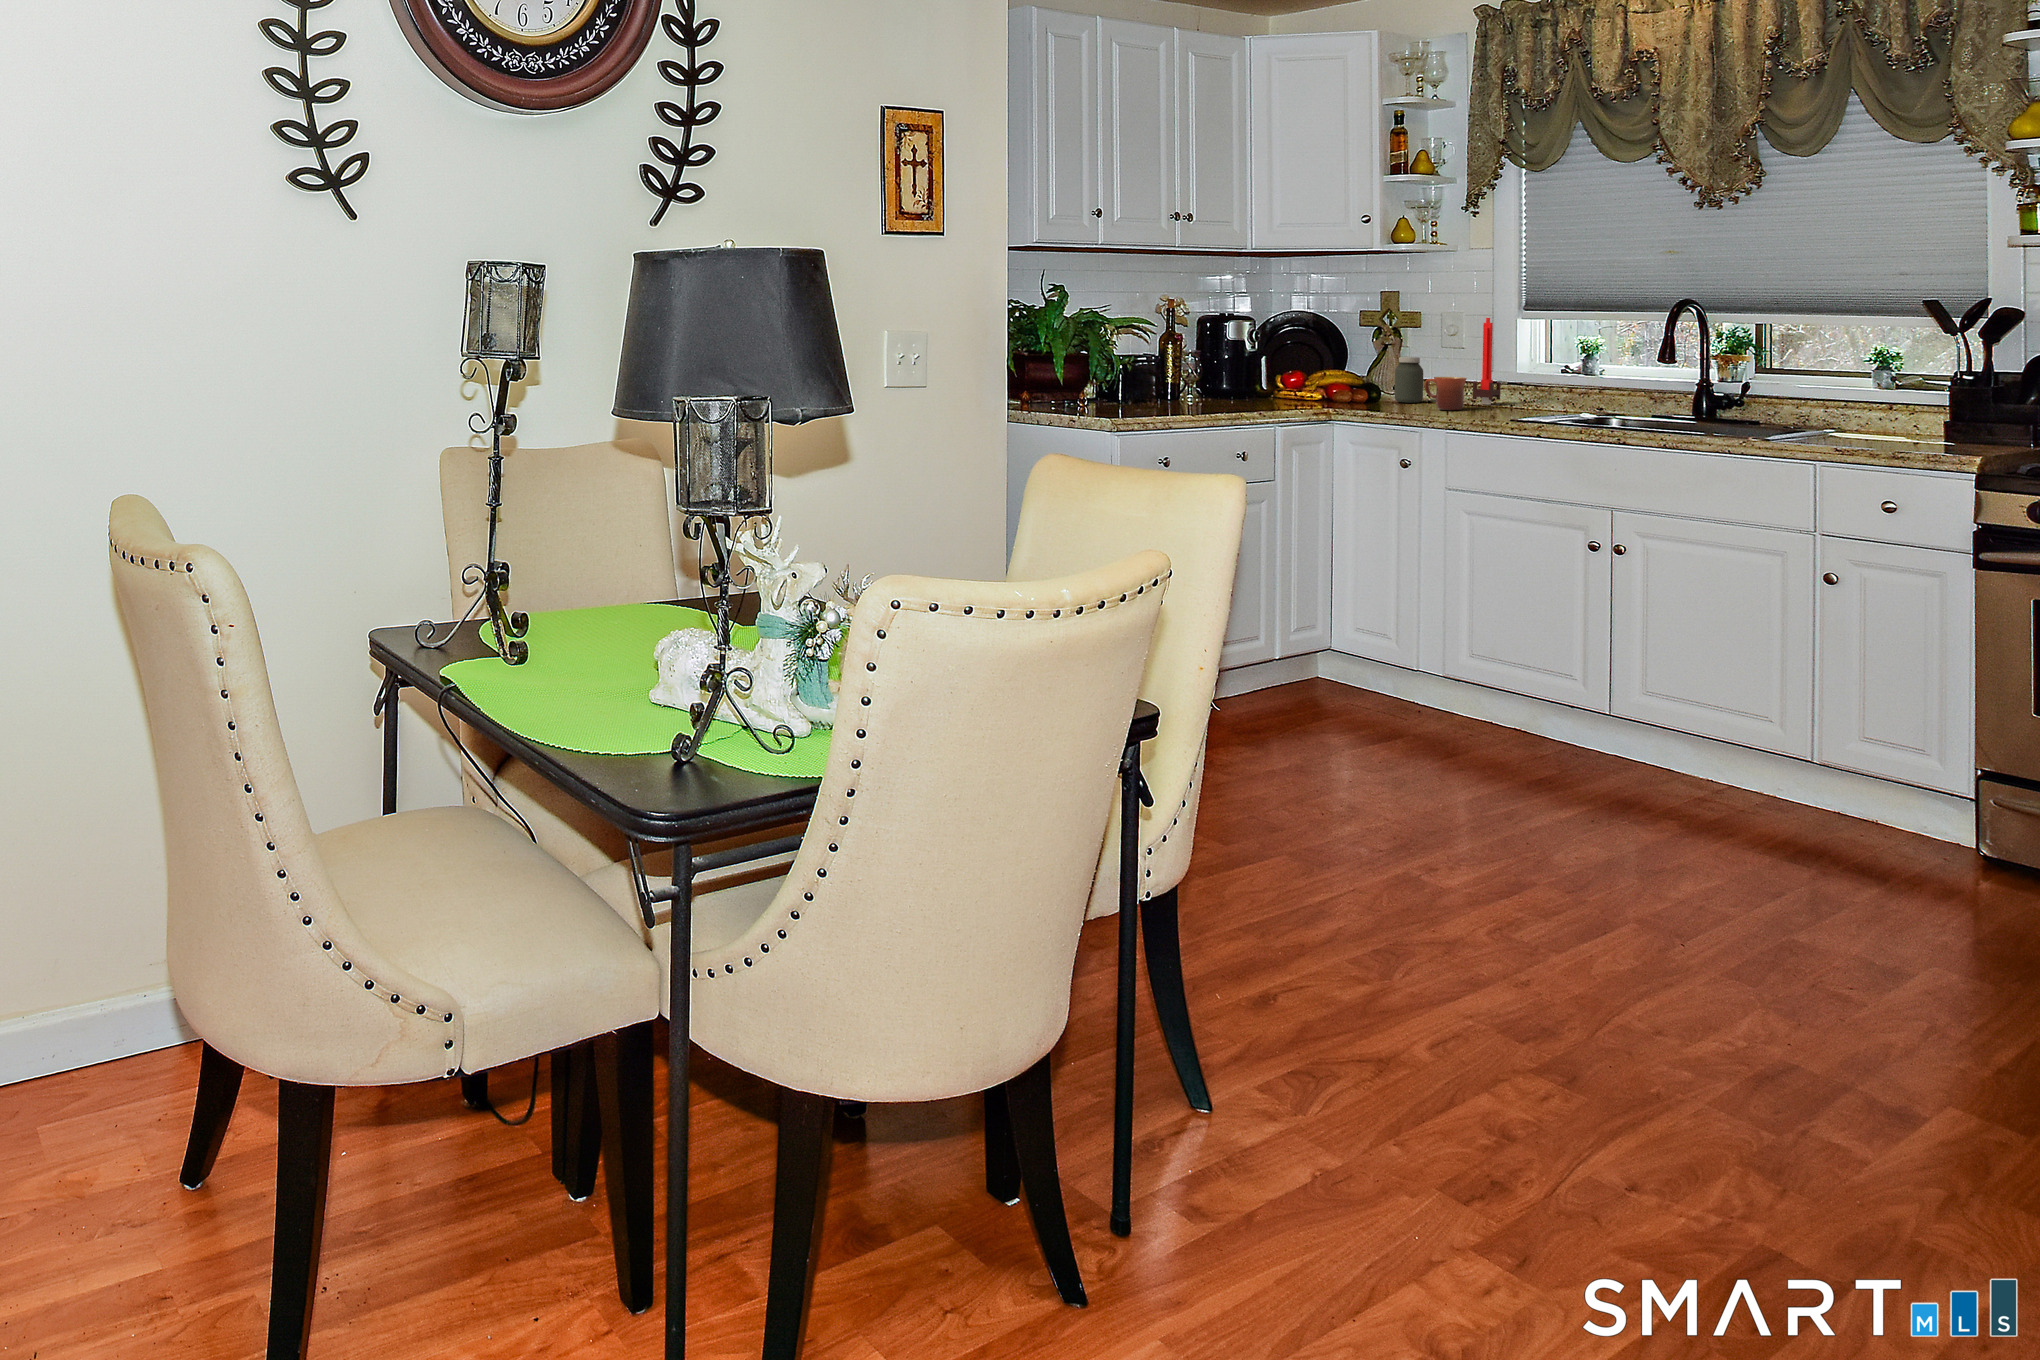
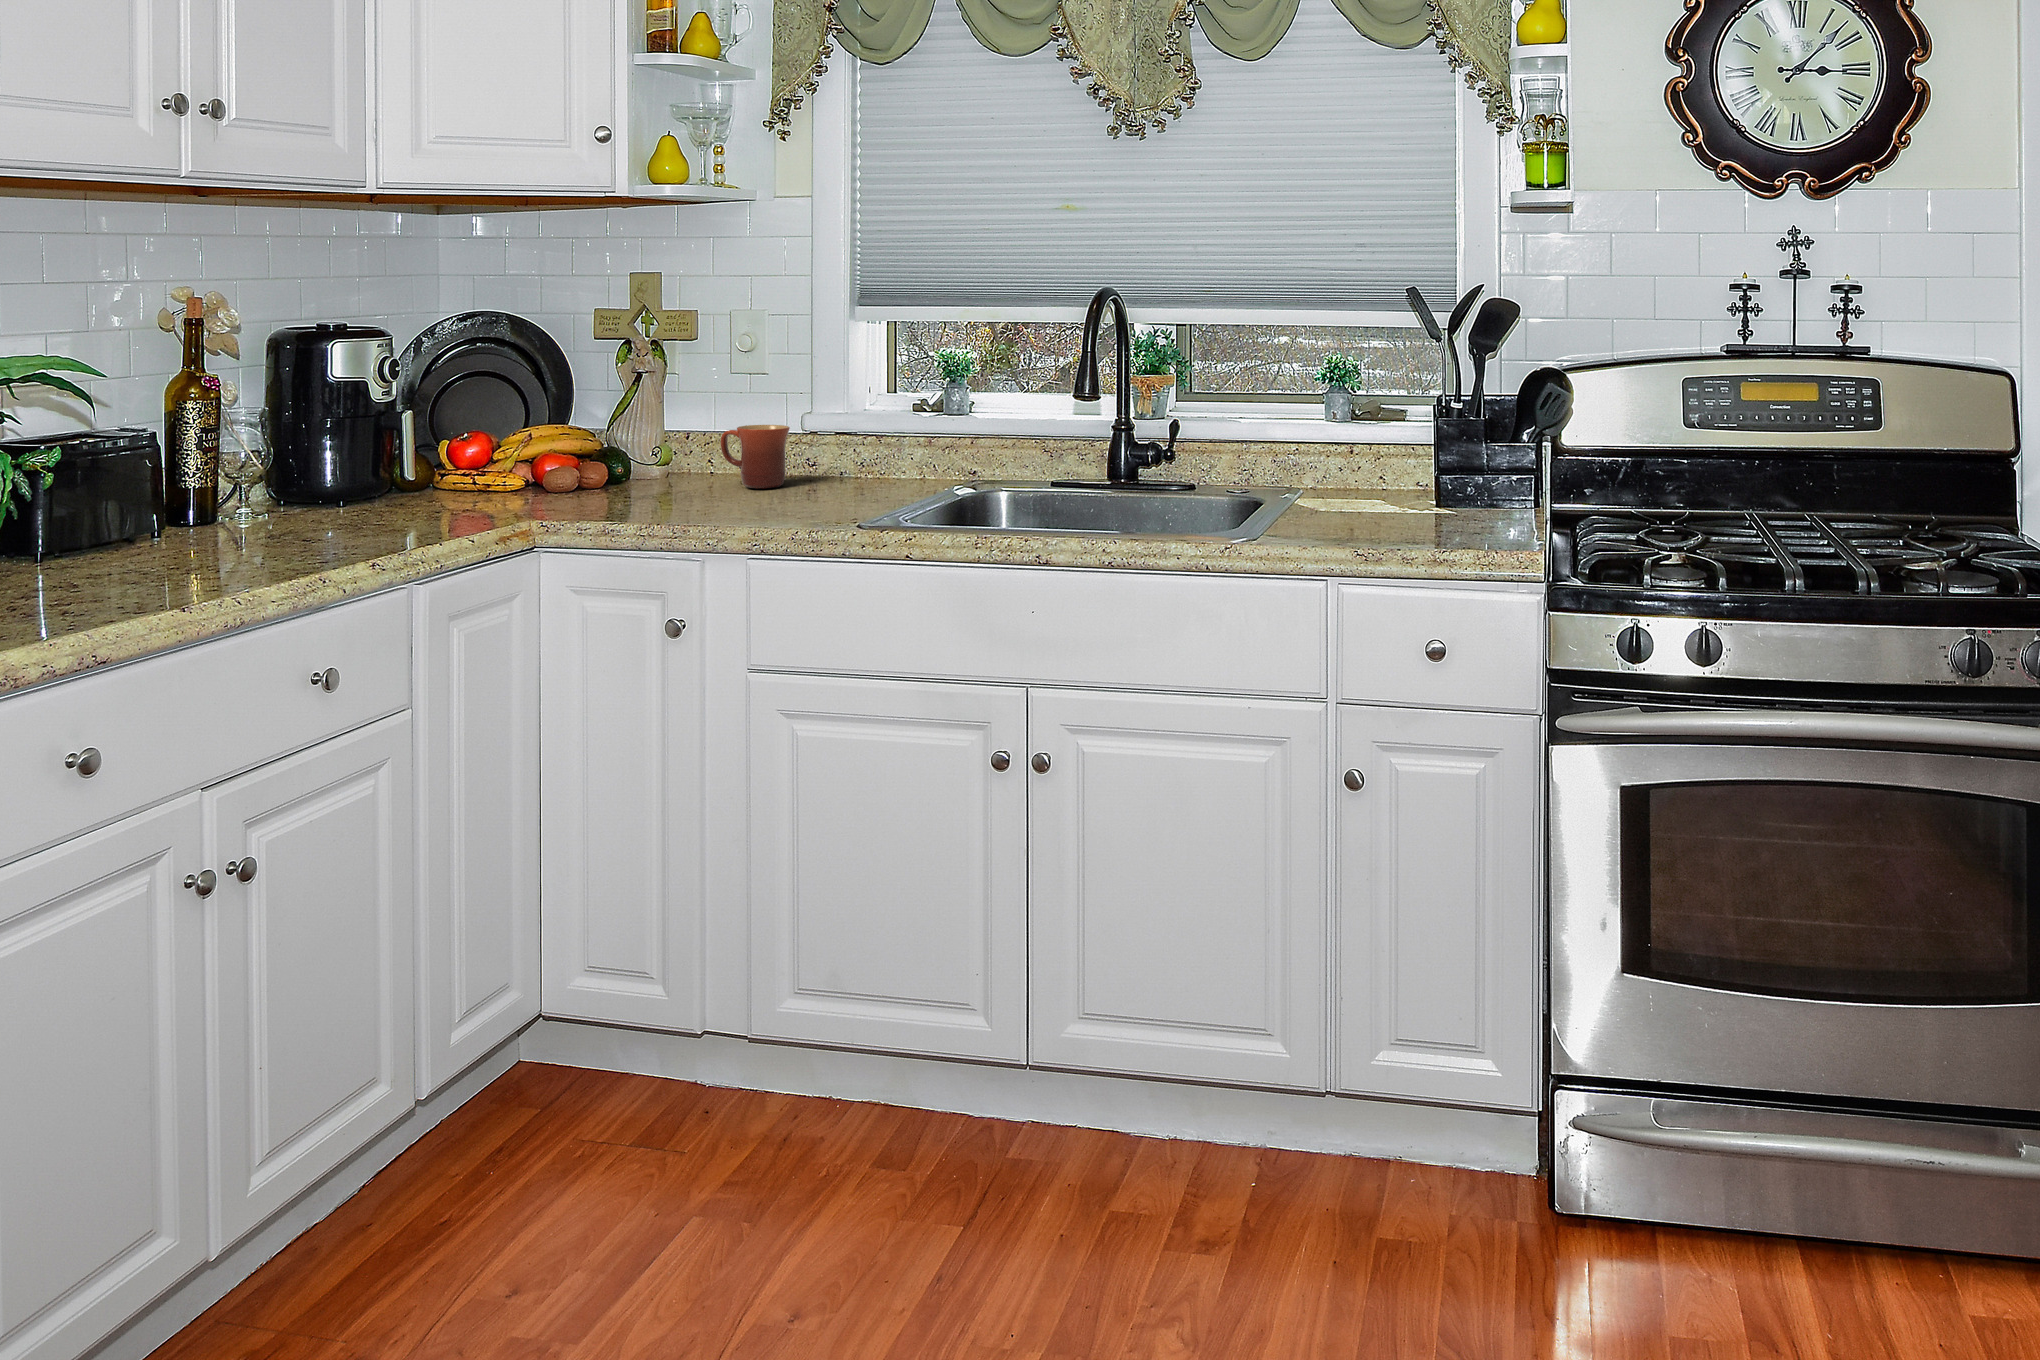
candle: present [1473,318,1501,405] -> none [795,315,836,468]
jar: present [1394,357,1423,403] -> none [667,386,714,471]

